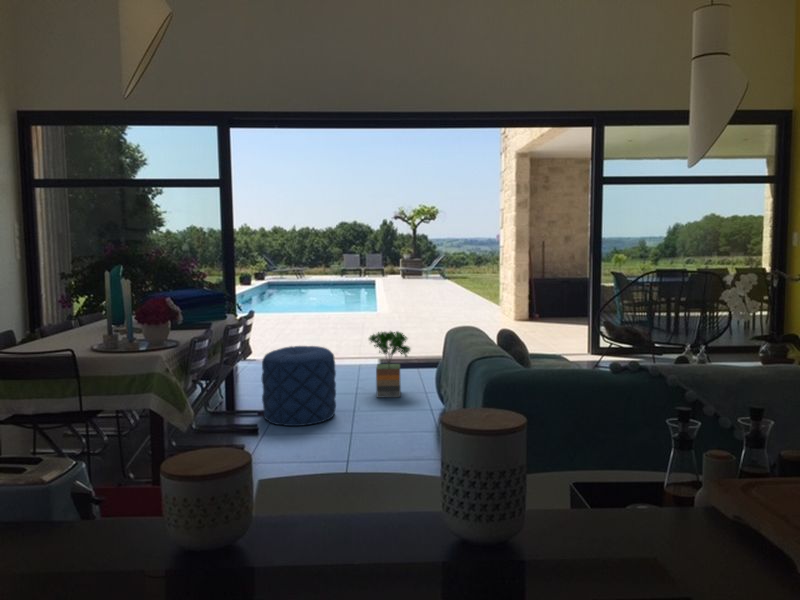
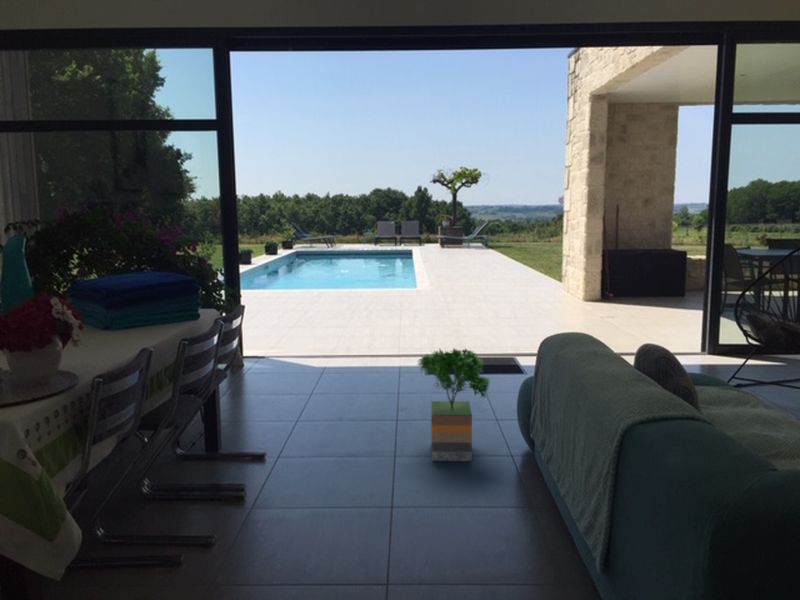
pouf: present [262,346,336,426] -> none [225,385,362,551]

